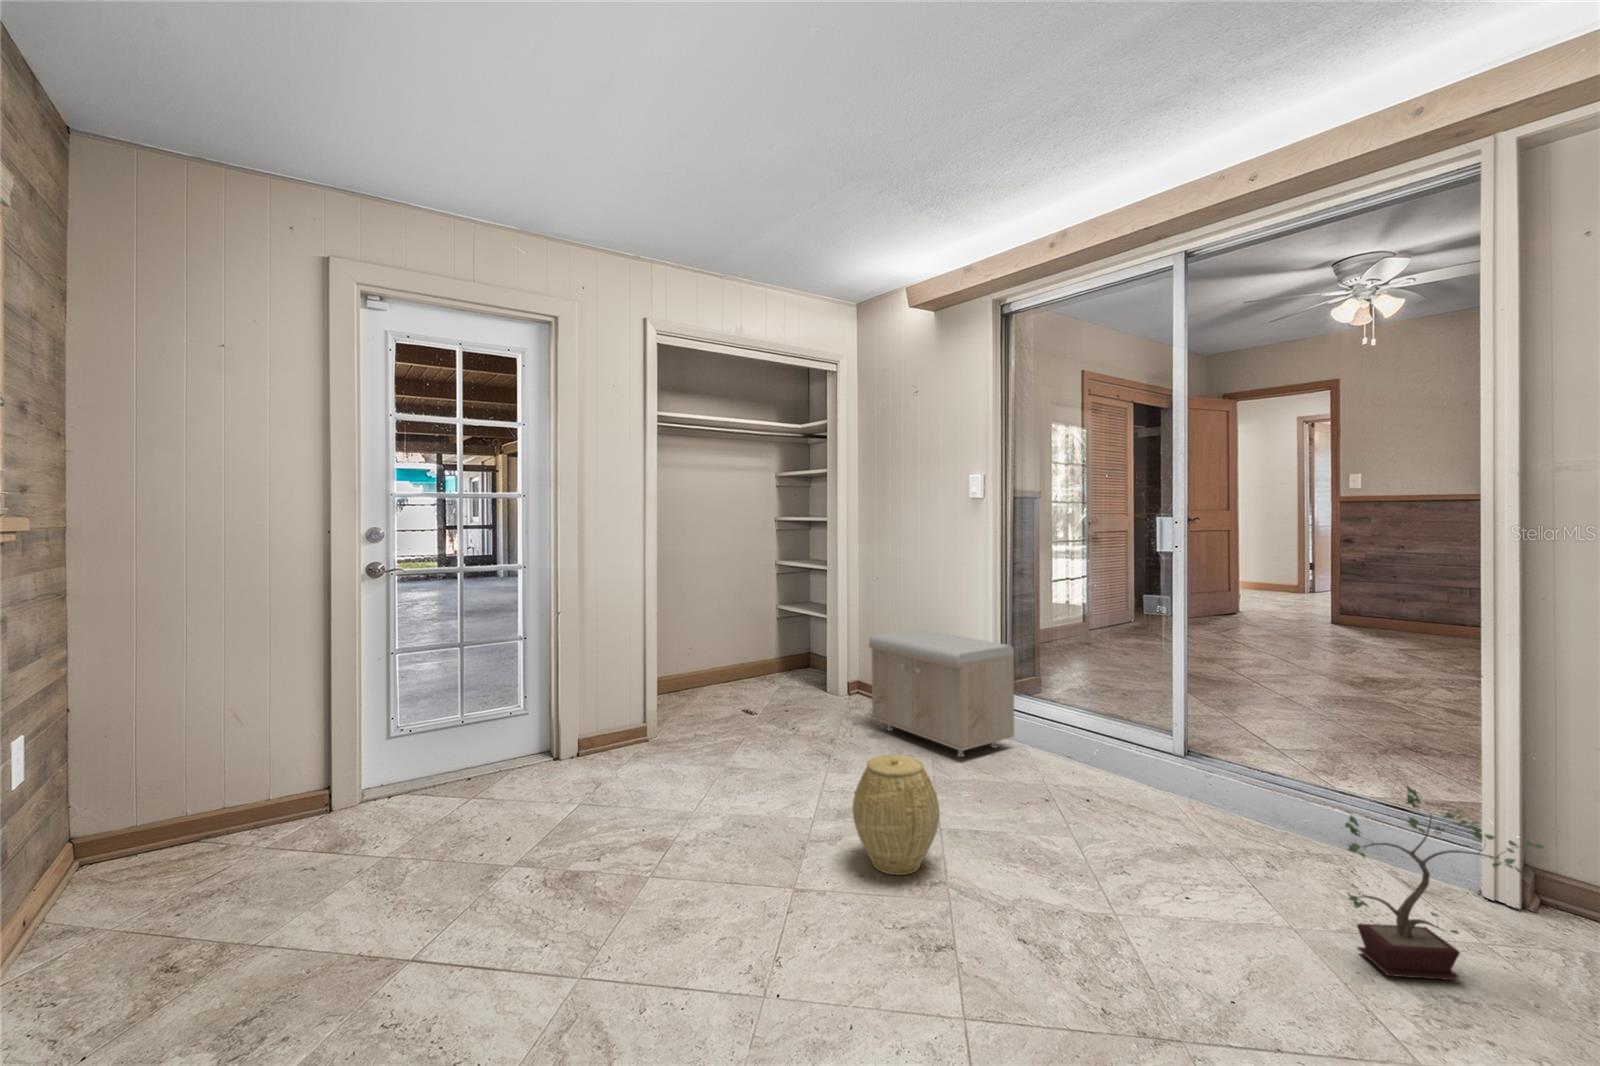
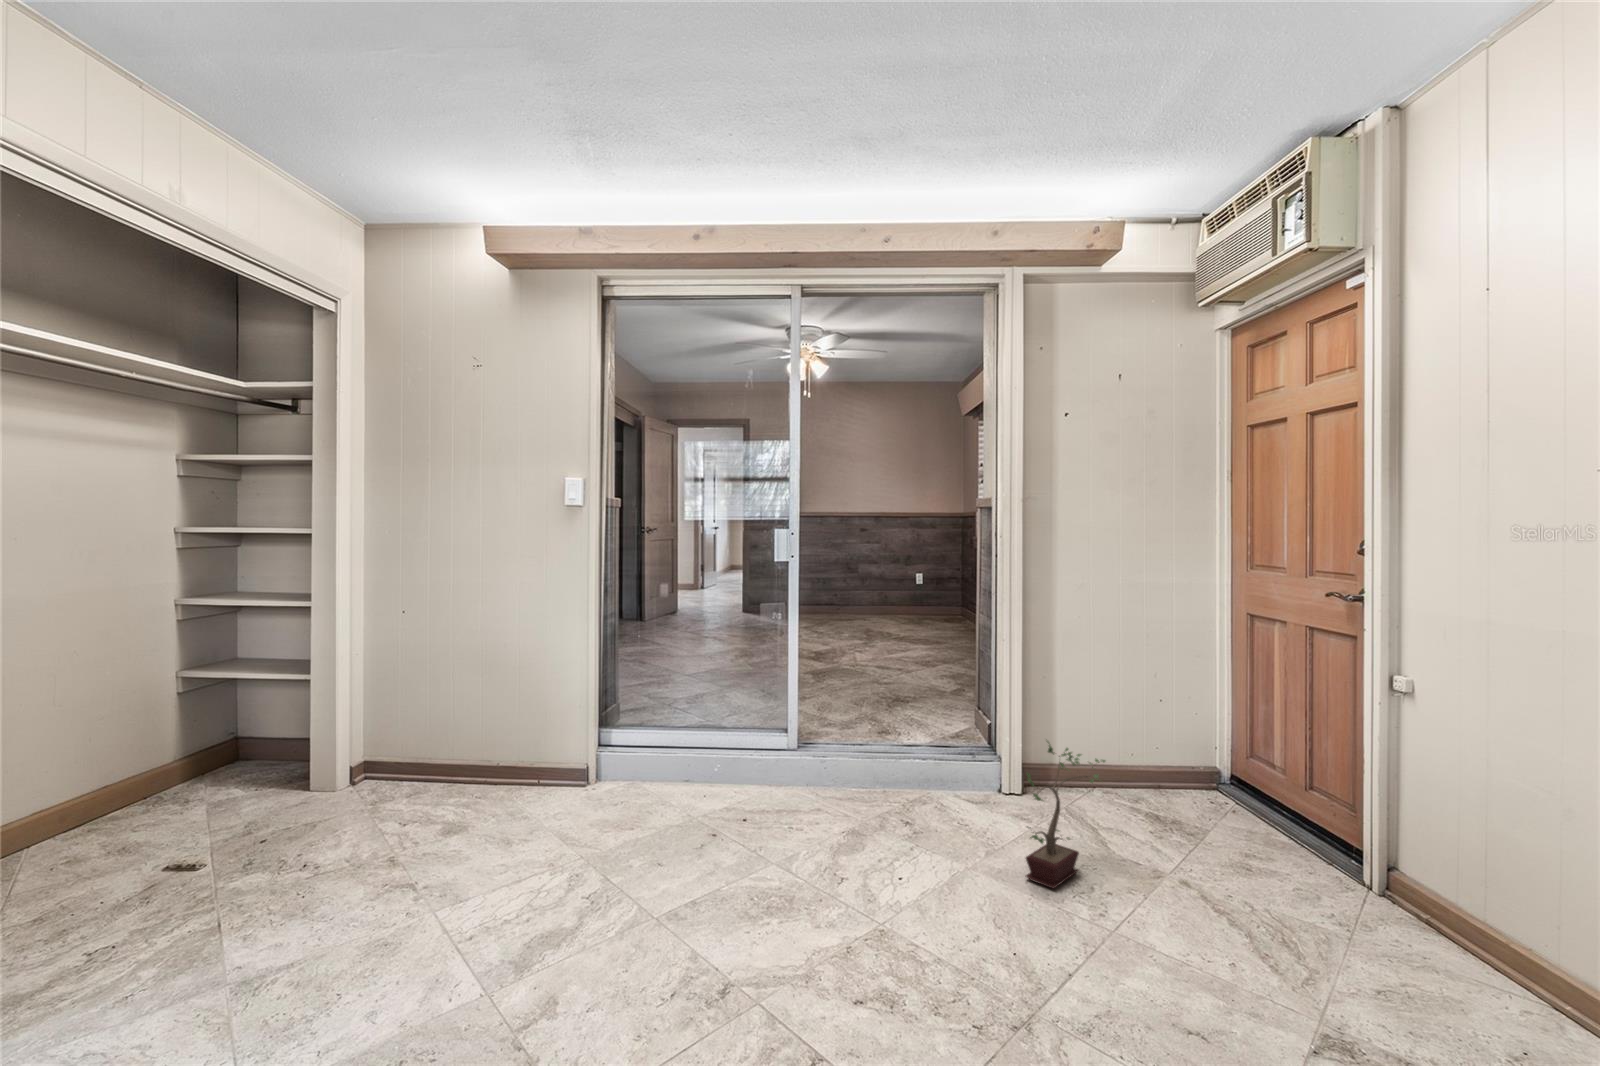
storage bench: present [869,629,1014,757] -> none [432,673,629,823]
woven basket: present [853,755,940,875] -> none [599,840,714,1007]

